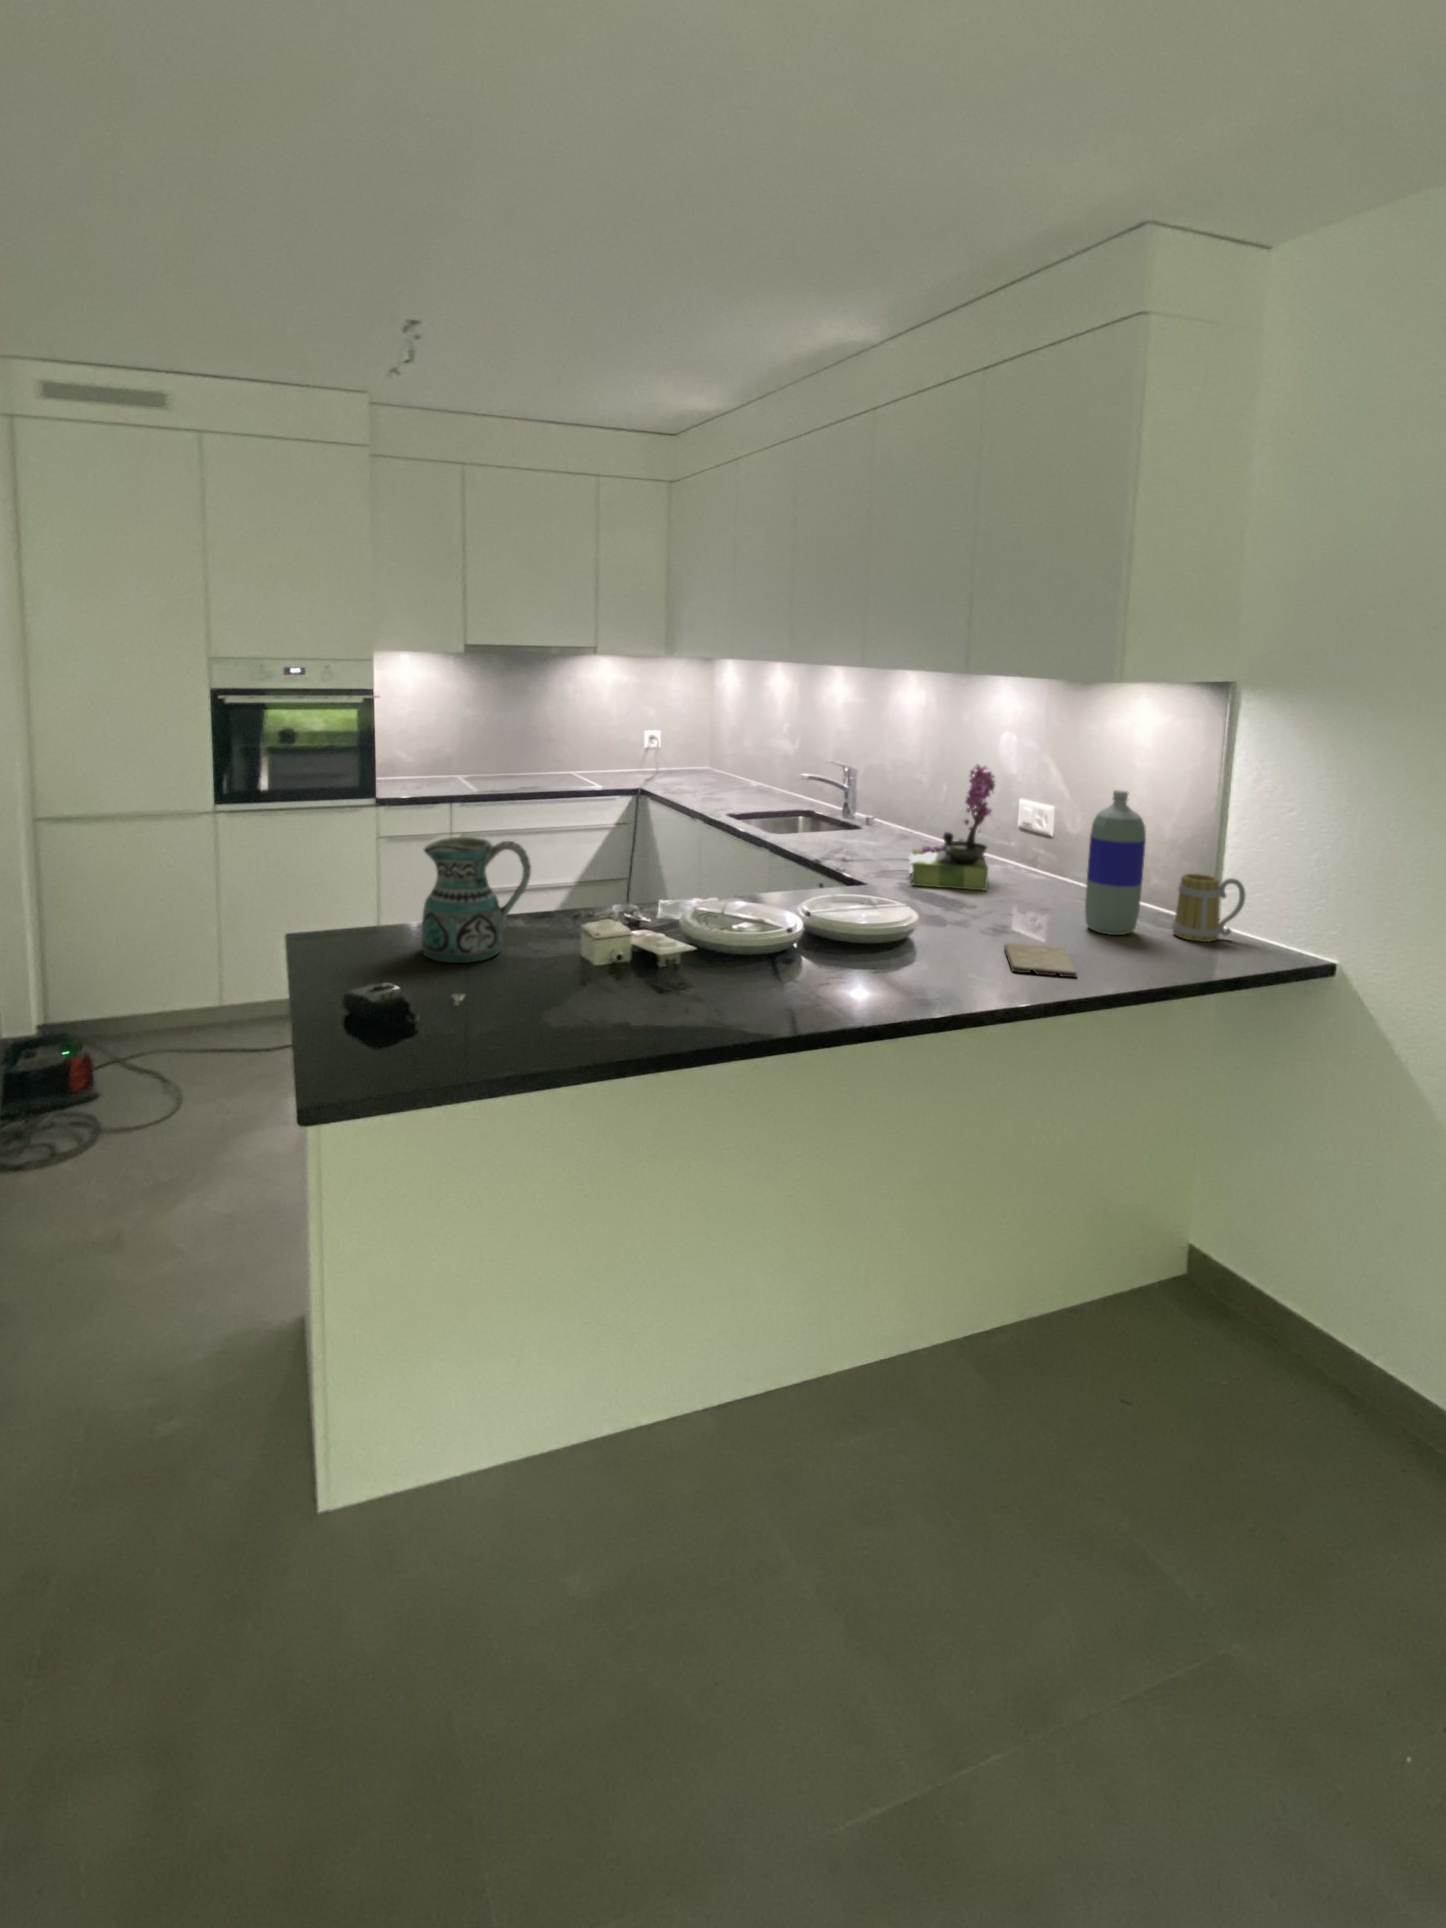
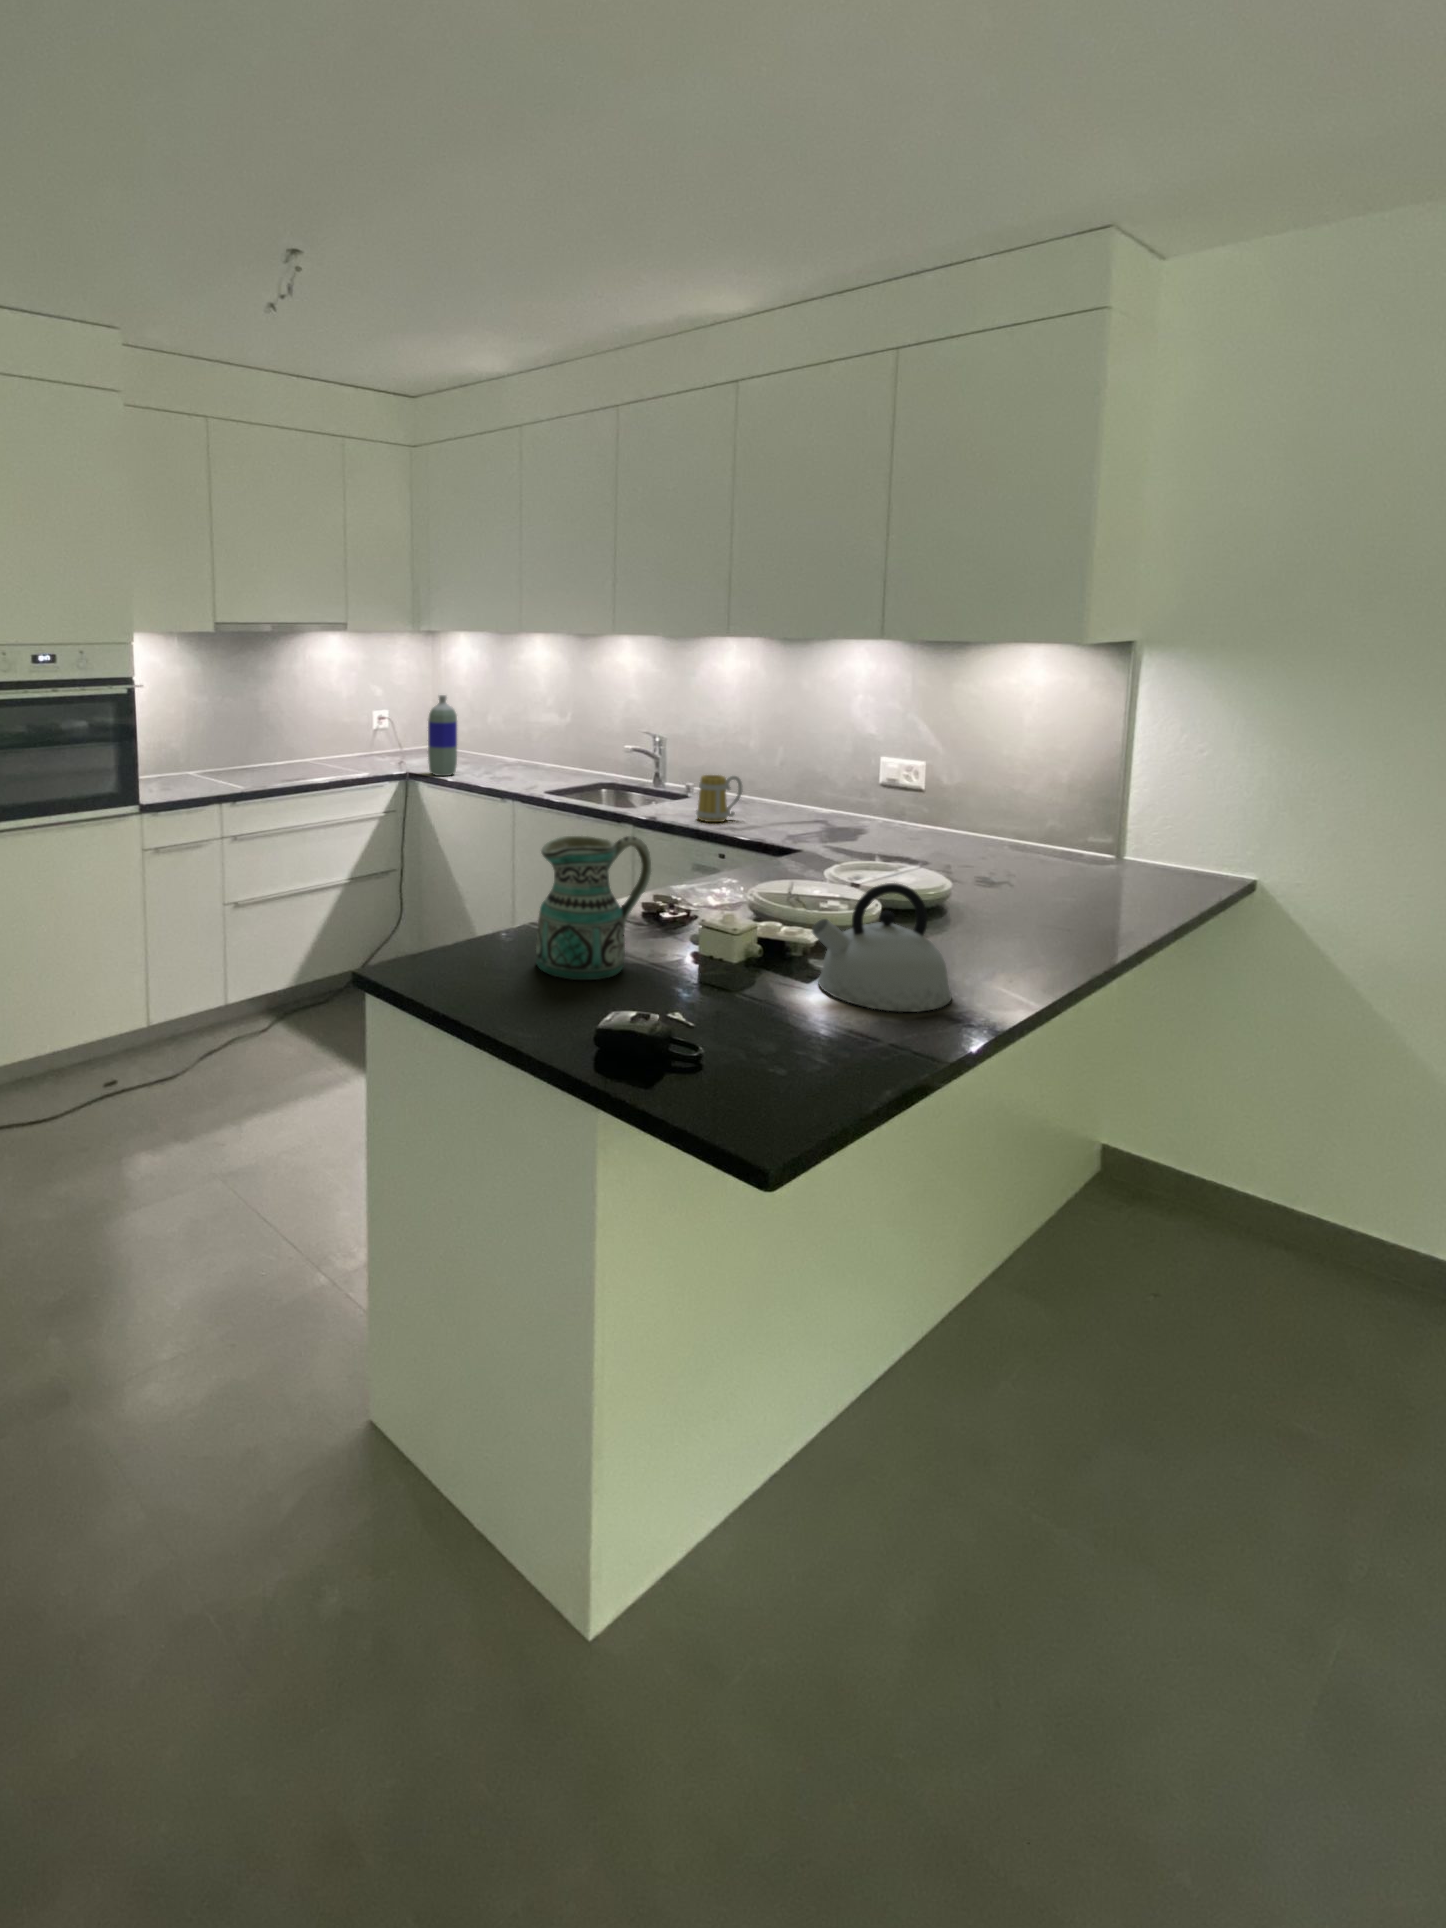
flower arrangement: present [909,764,995,891] -> none [805,725,902,848]
bottle: present [1085,790,1146,935] -> present [428,695,457,776]
mug: present [1172,874,1245,942] -> present [696,775,742,822]
kettle: none [611,901,737,1022] -> present [812,883,951,1012]
cutting board: present [1004,943,1077,977] -> none [1026,893,1128,920]

